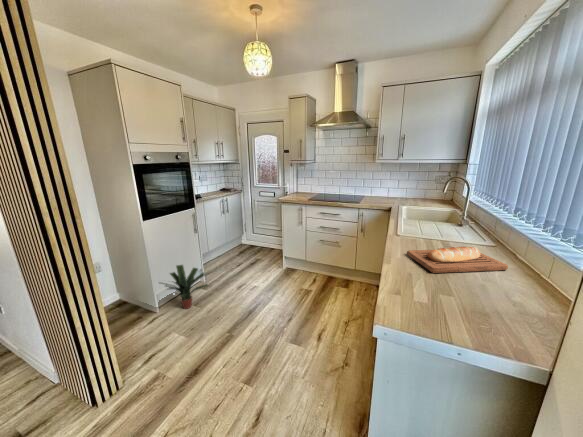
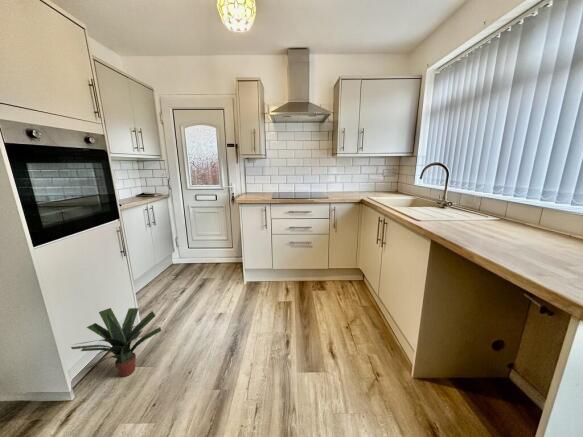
bread loaf: present [407,247,508,273] -> none [456,221,543,249]

